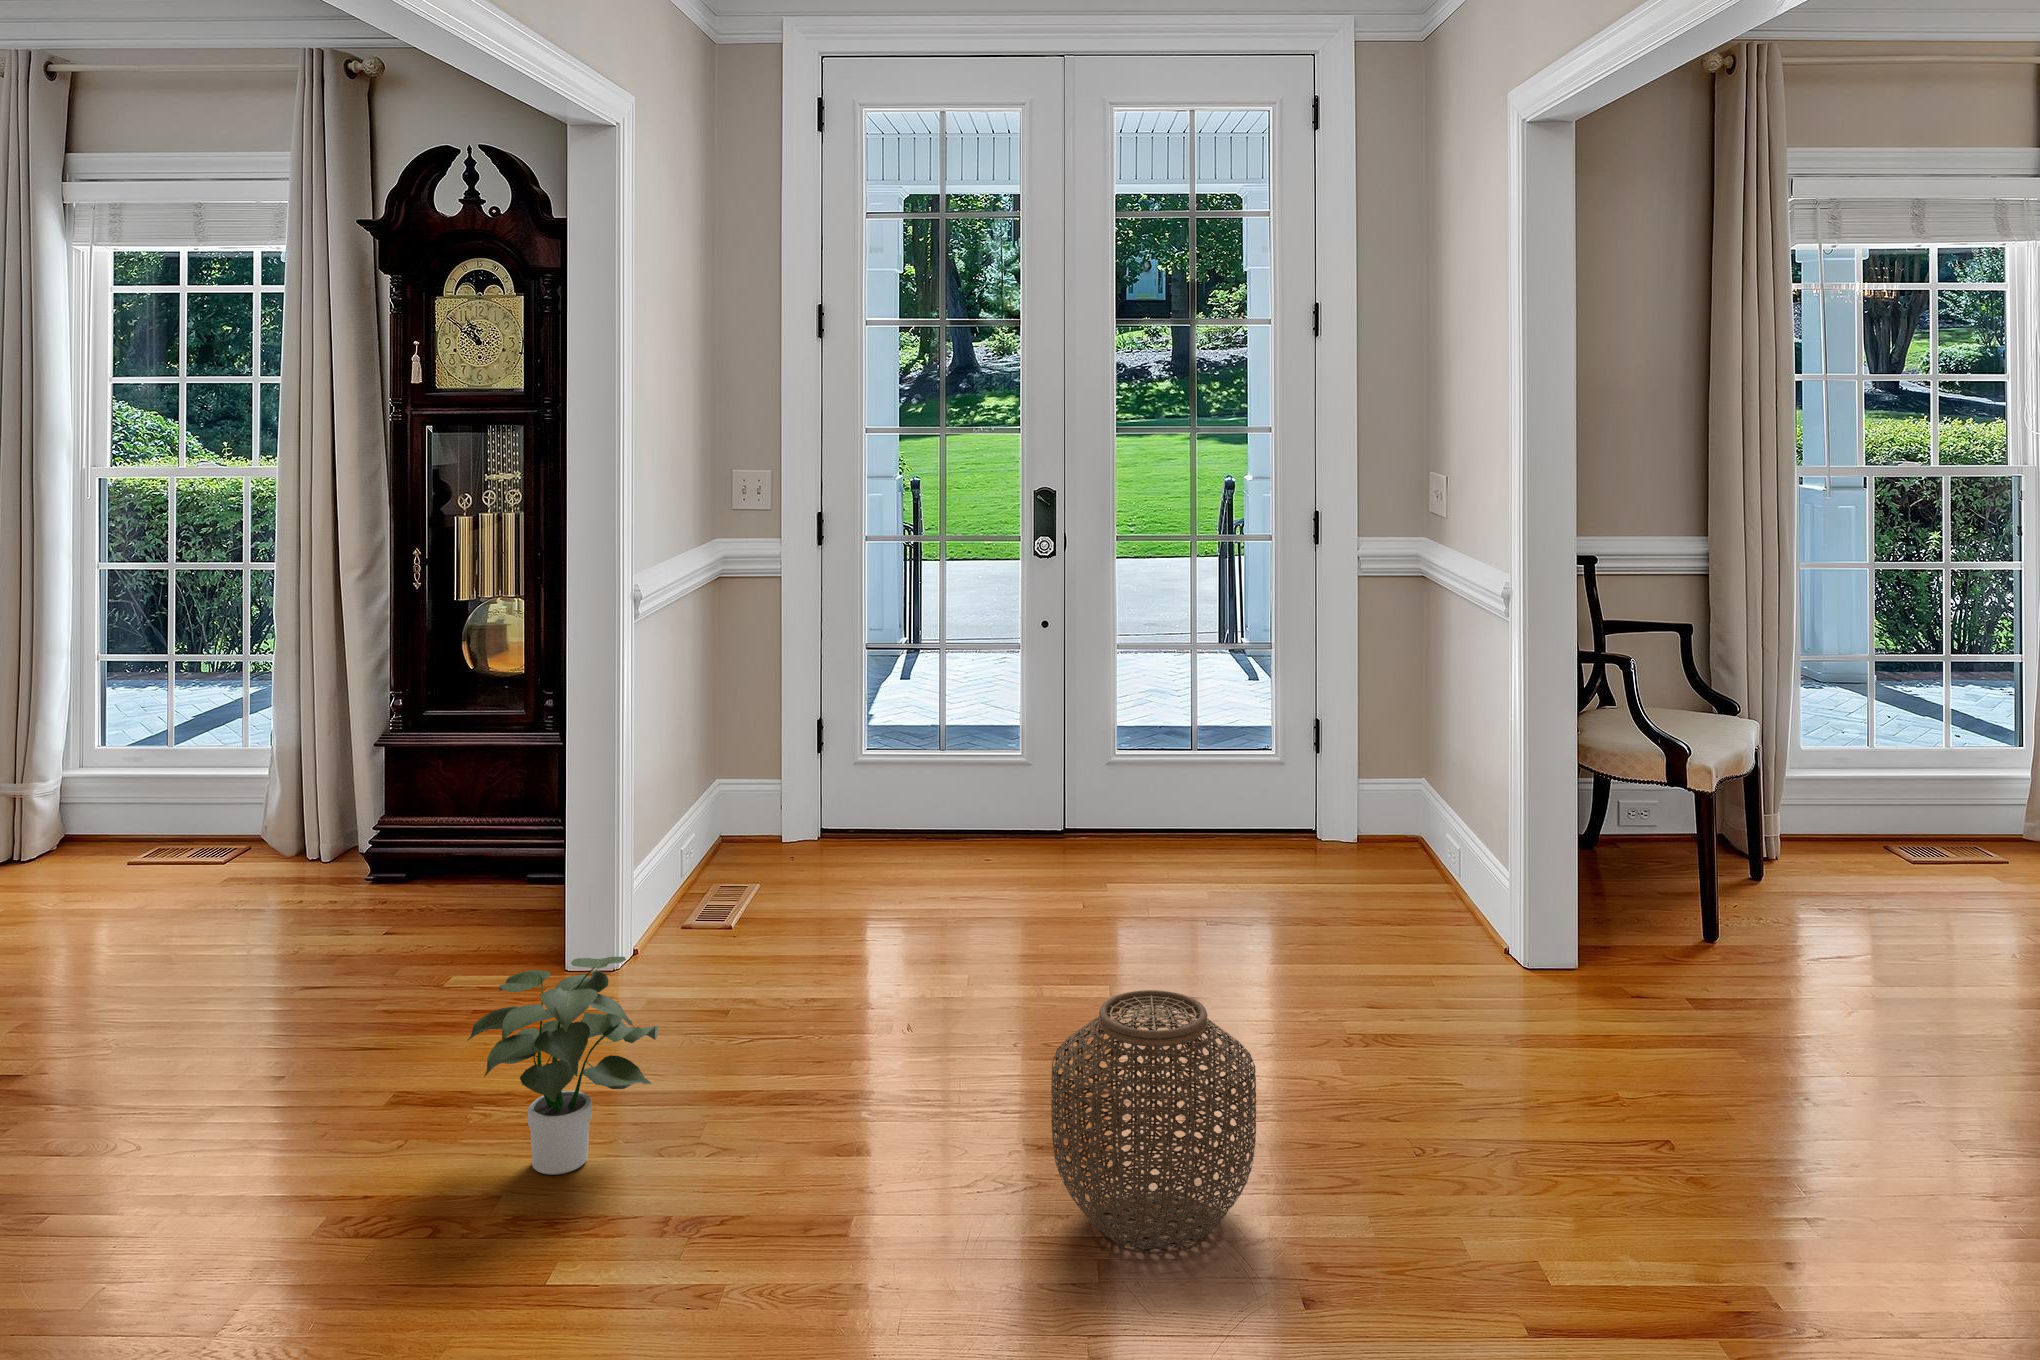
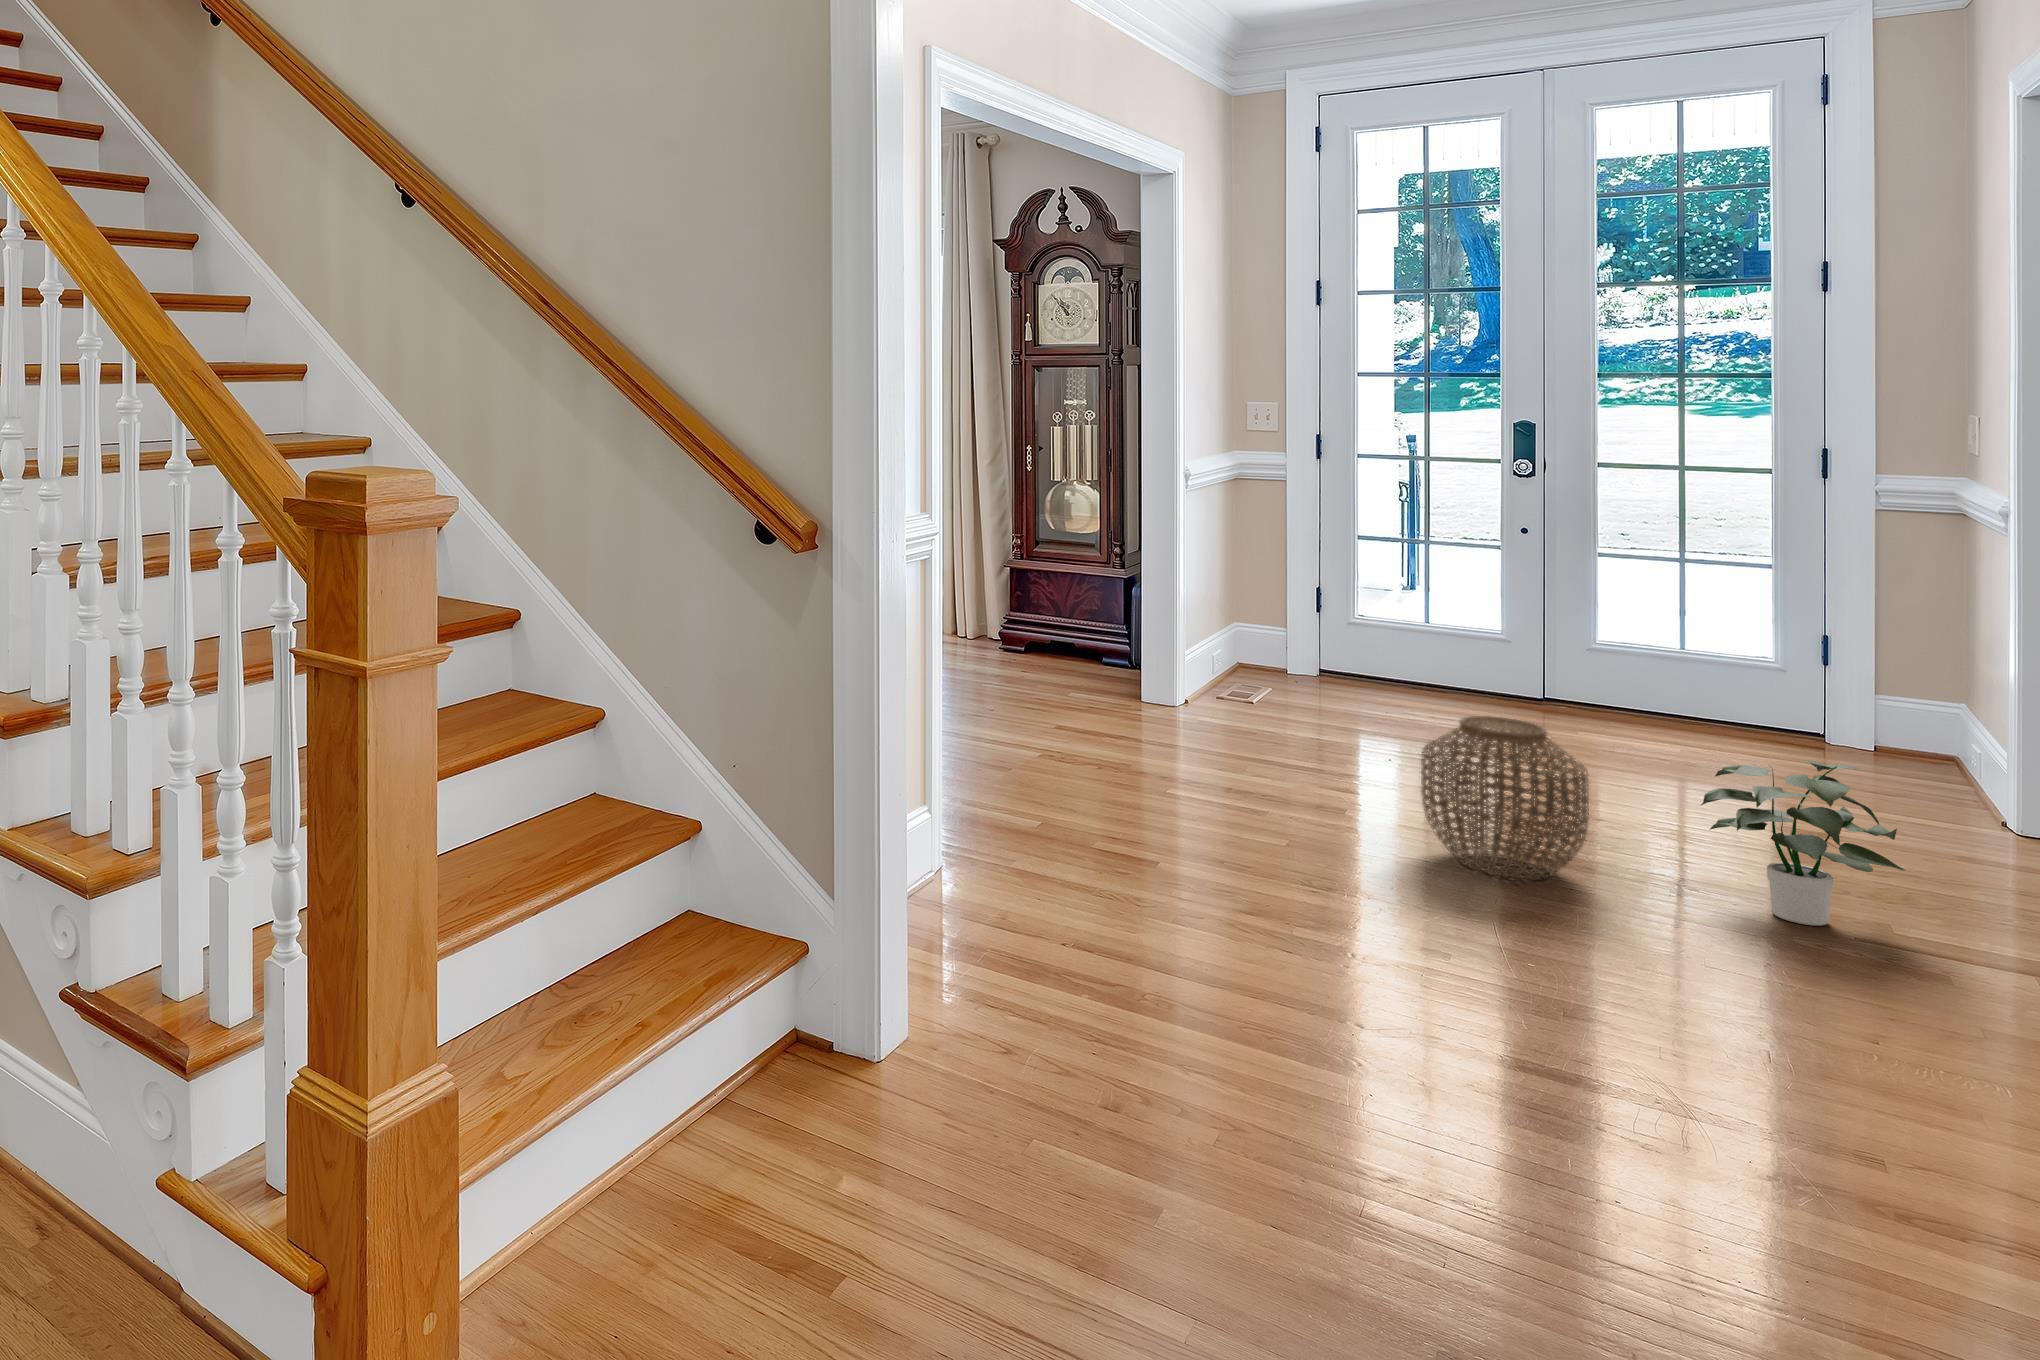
potted plant: present [467,957,659,1175] -> present [1701,760,1906,926]

